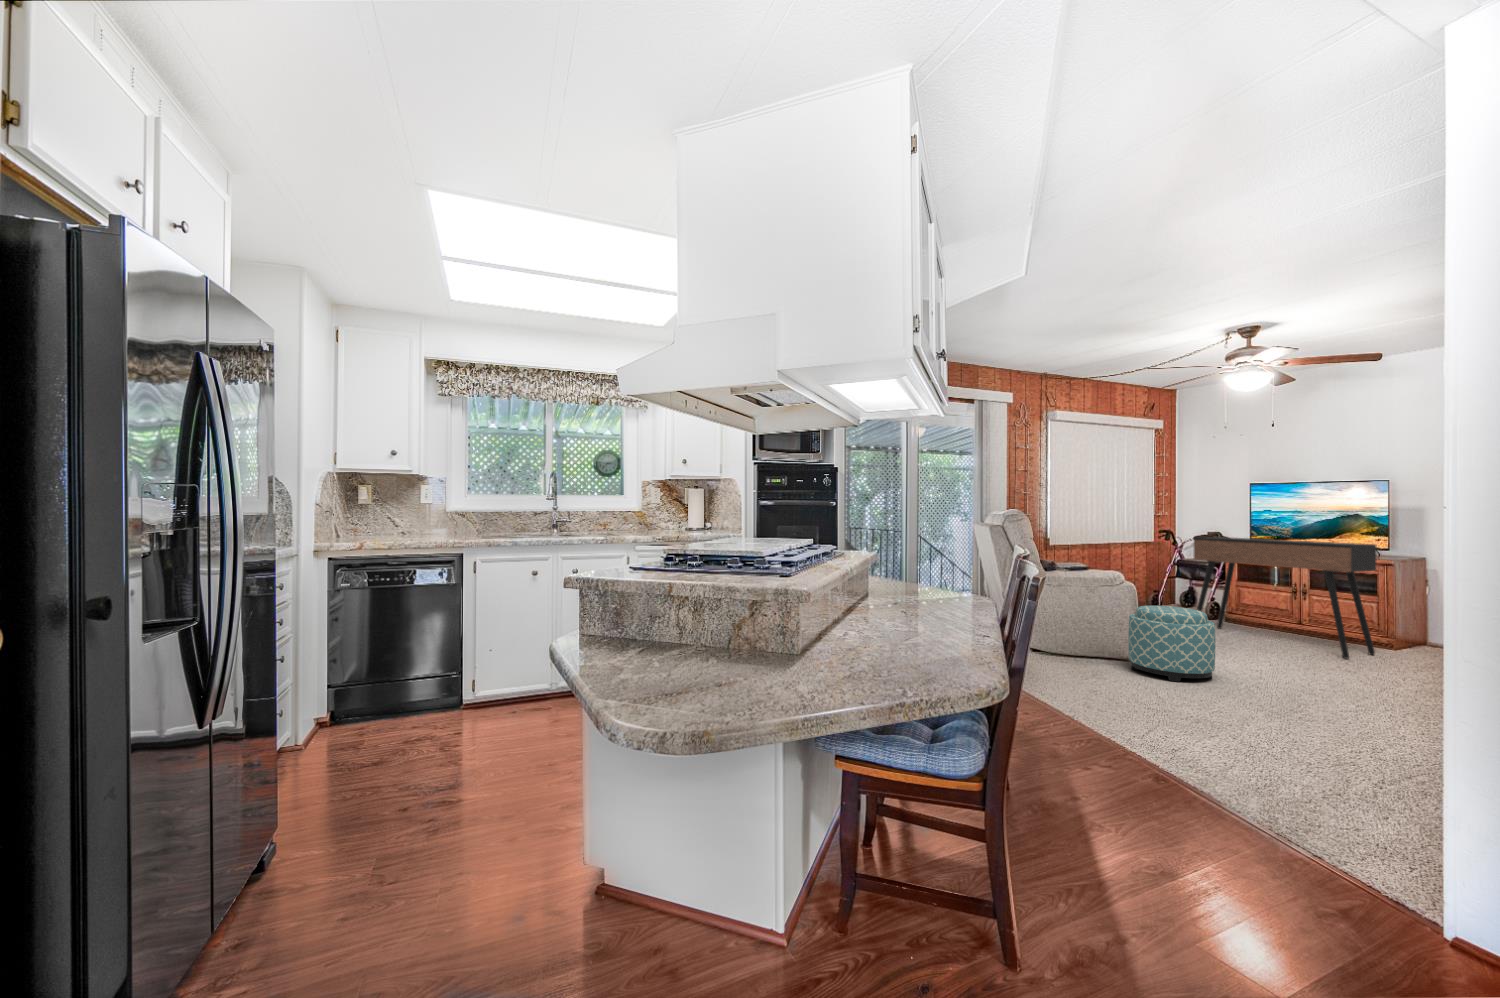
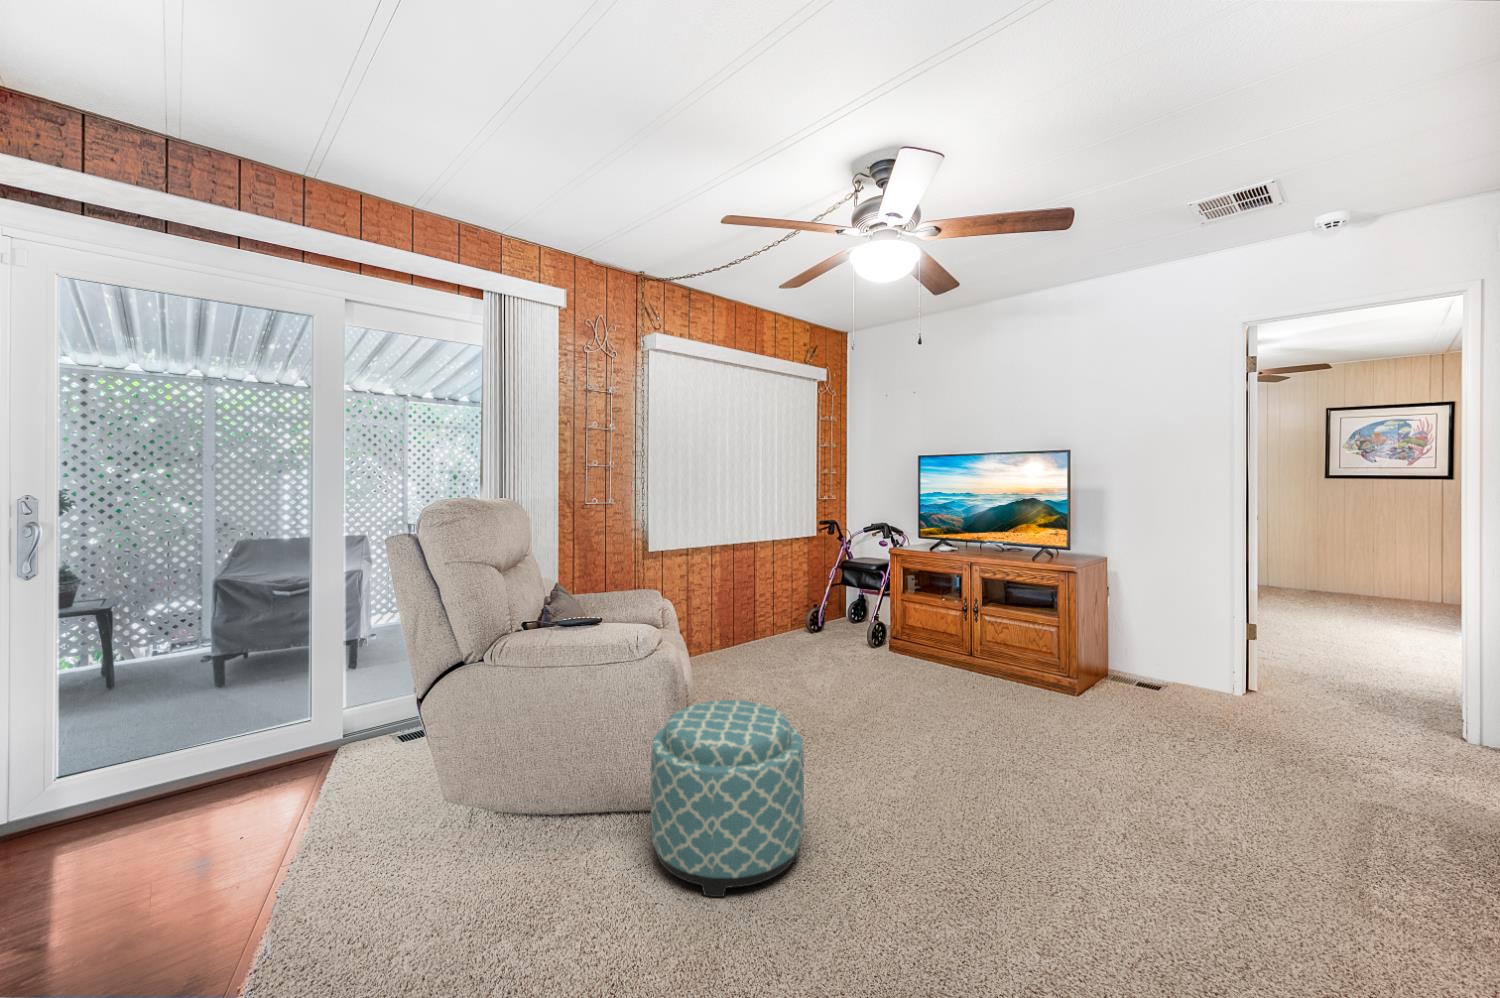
console table: present [1194,537,1376,659] -> none [837,534,1059,732]

